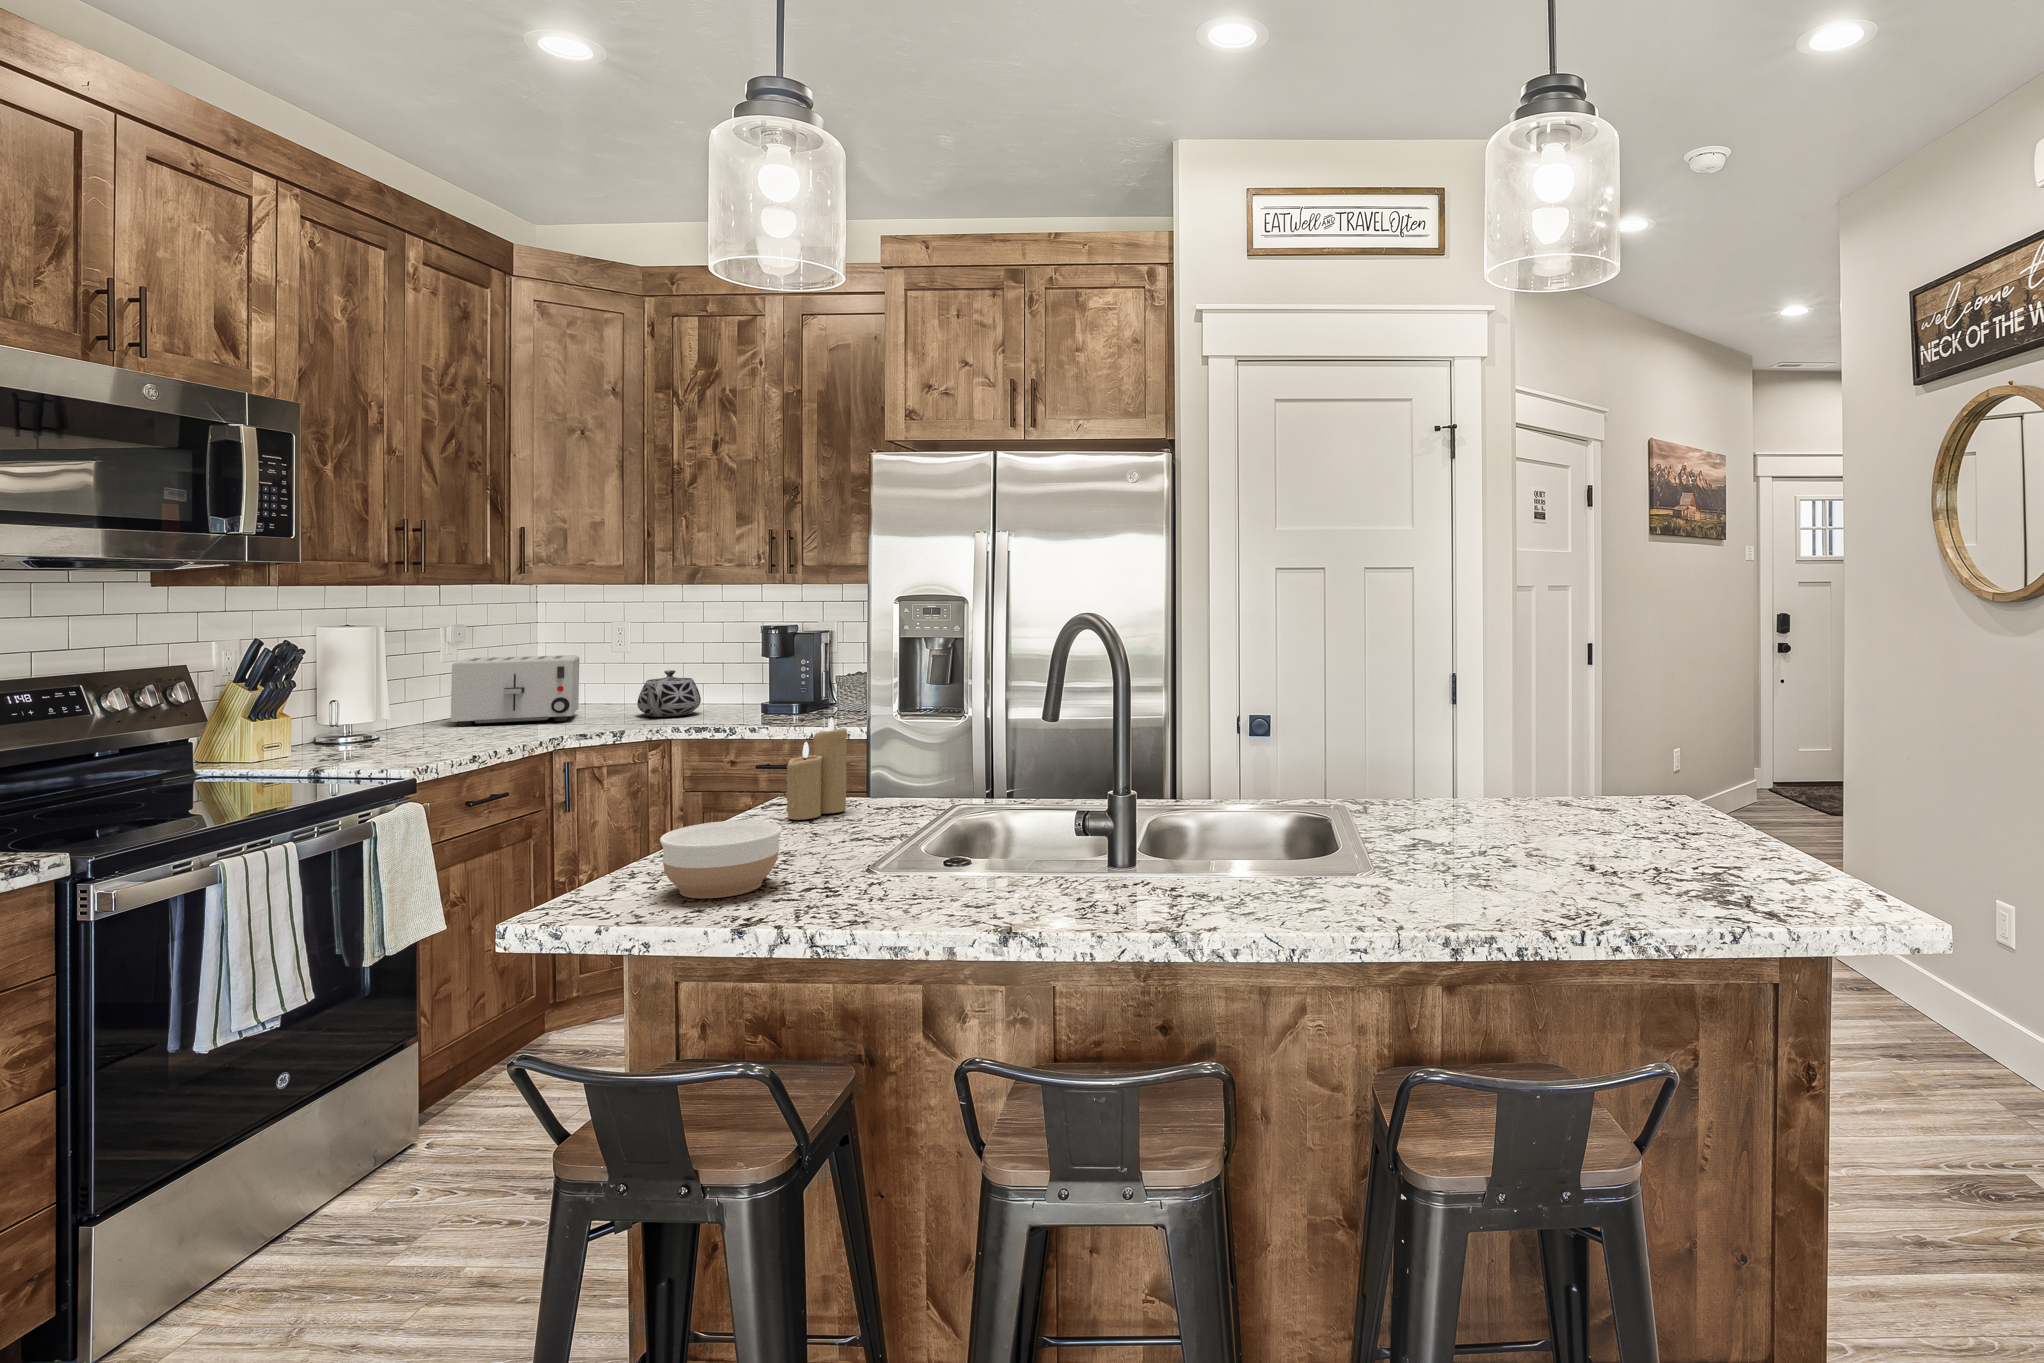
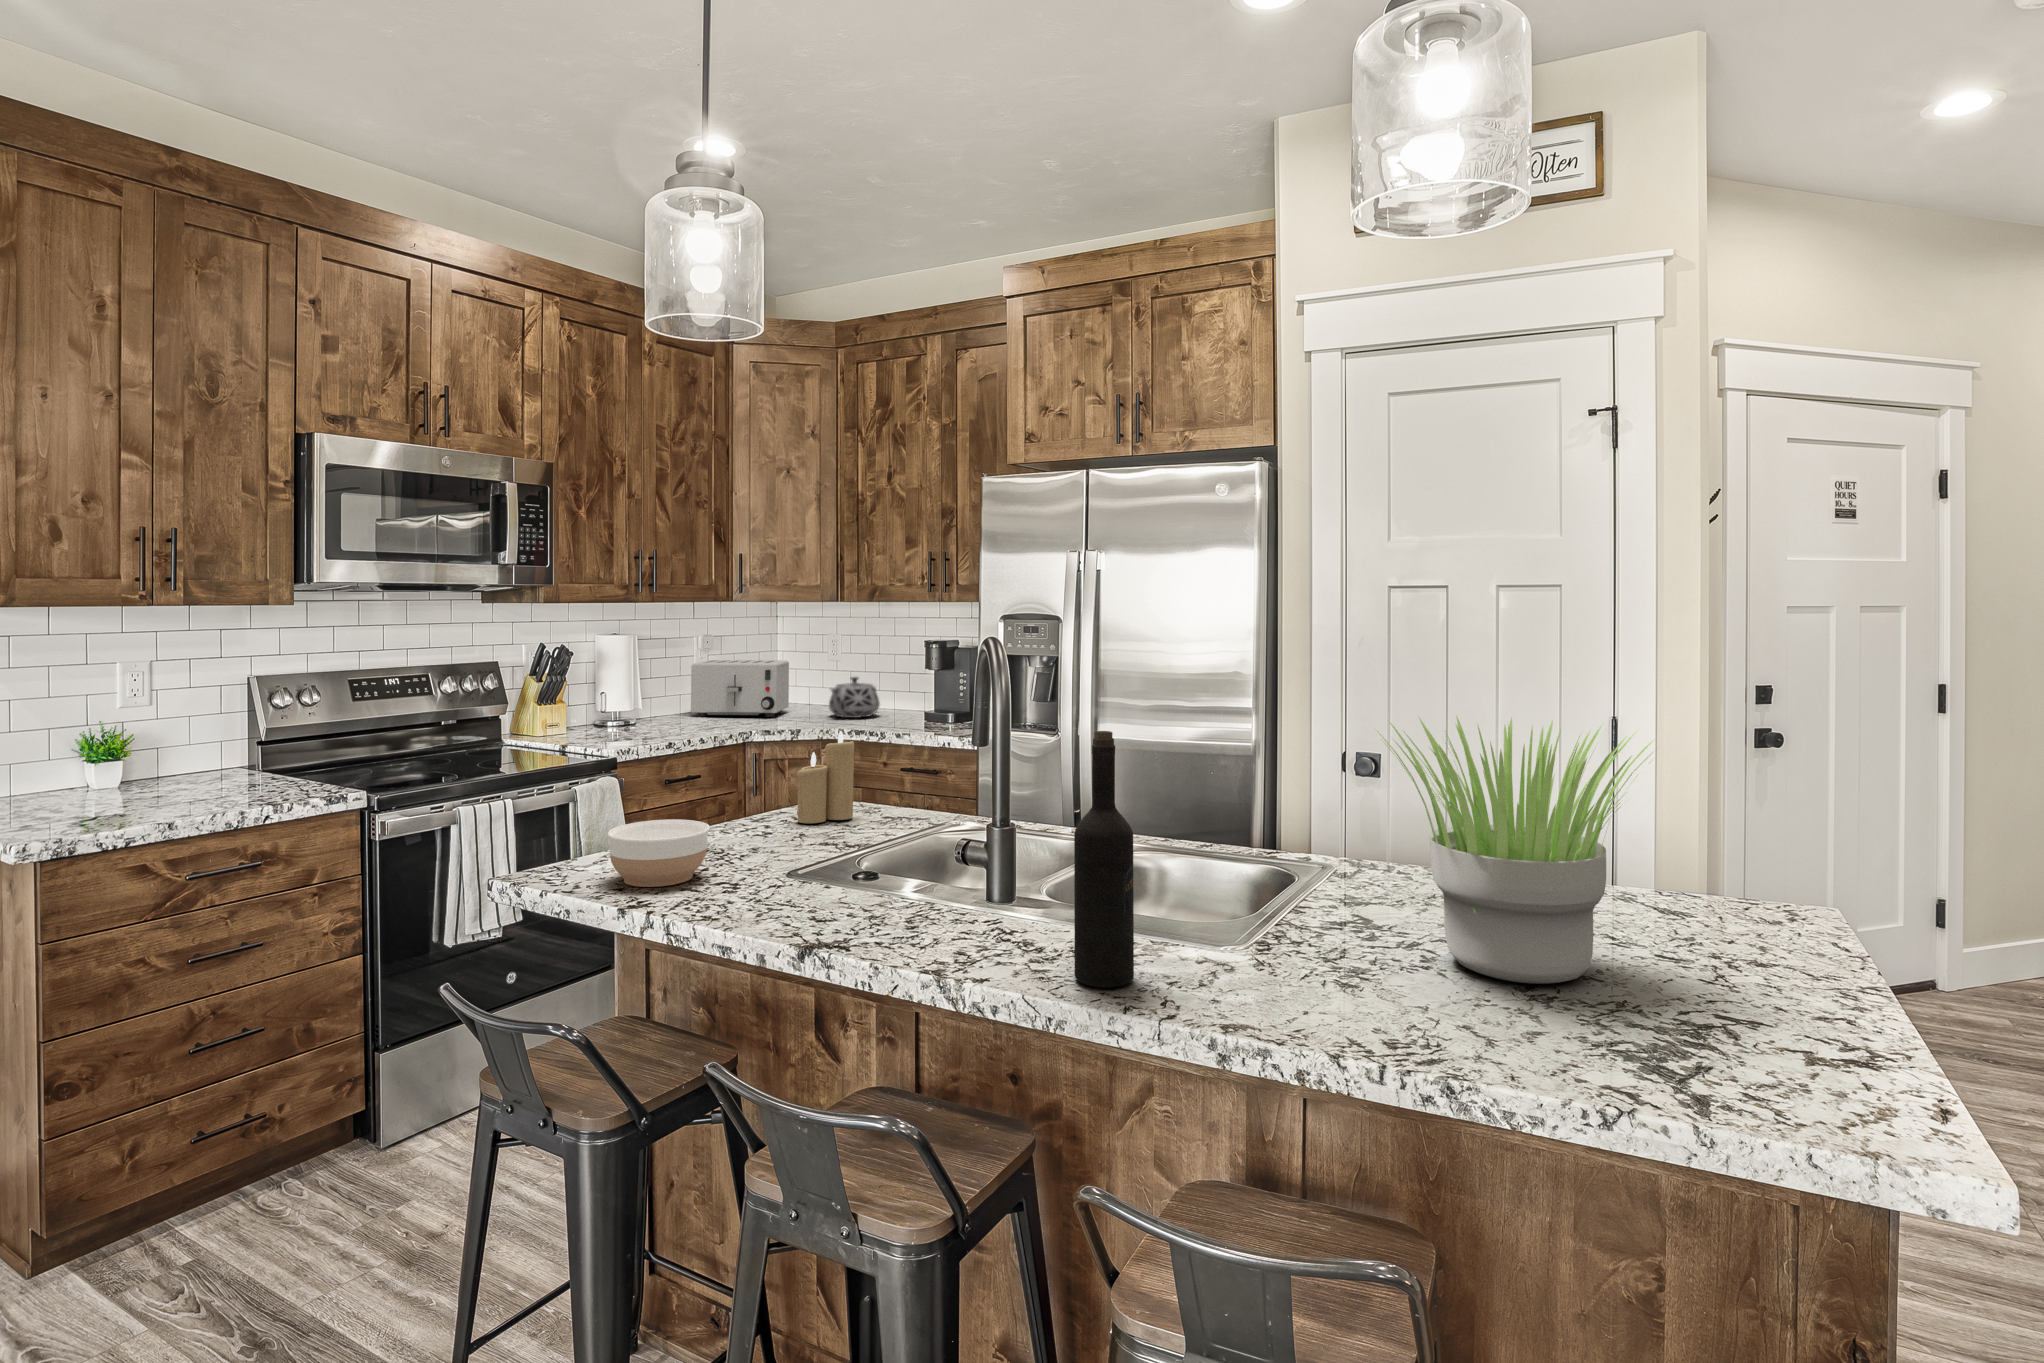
potted plant: none [1461,662,1687,867] -> present [1377,716,1653,984]
wine bottle: none [1280,685,1334,916] -> present [1074,731,1134,987]

